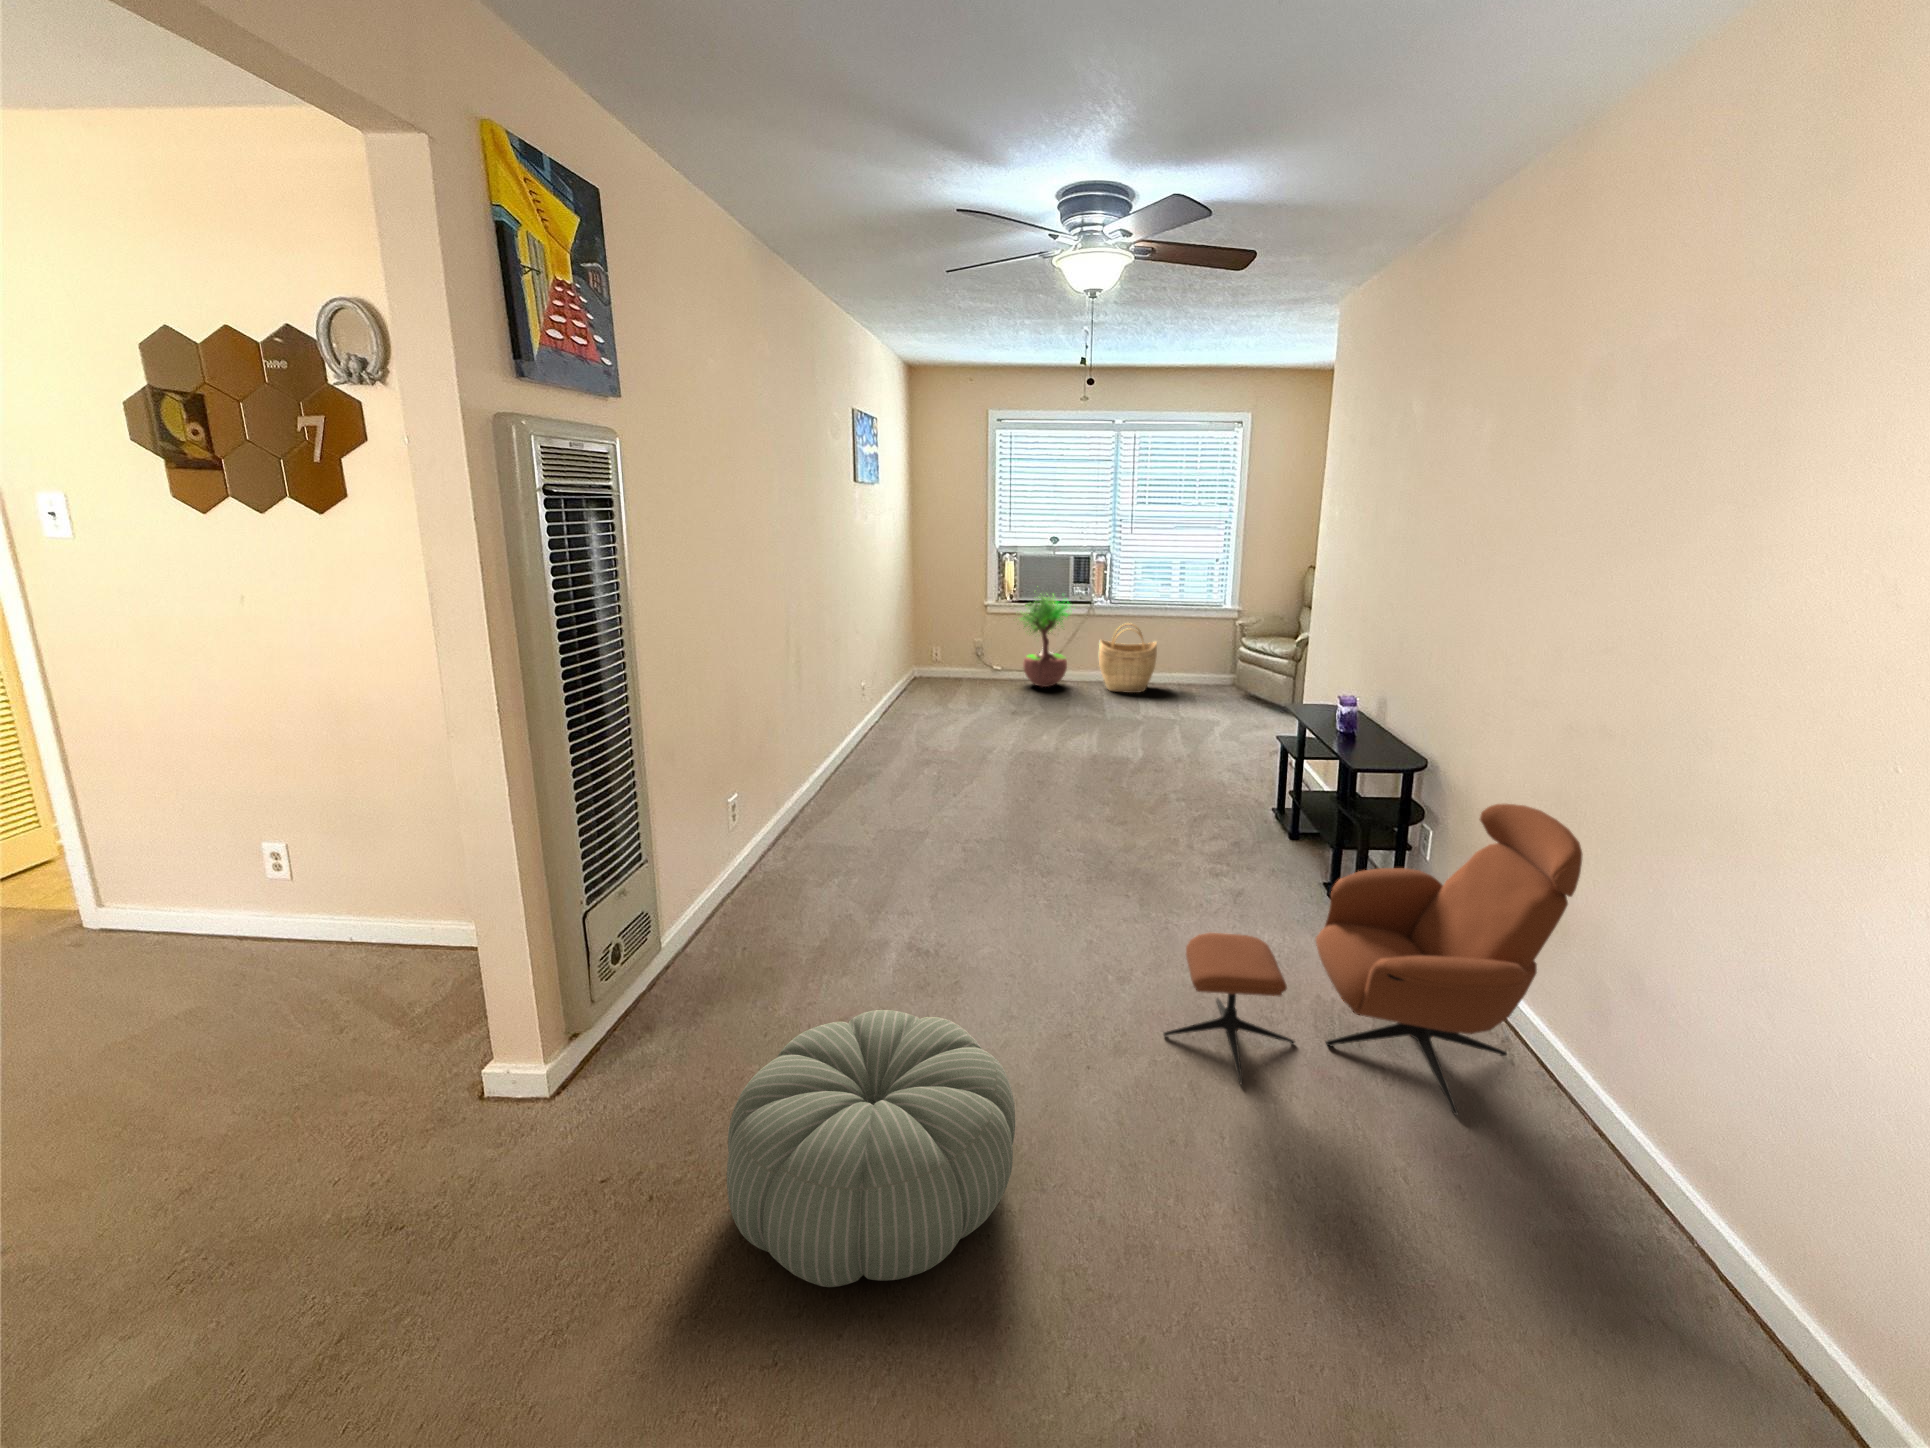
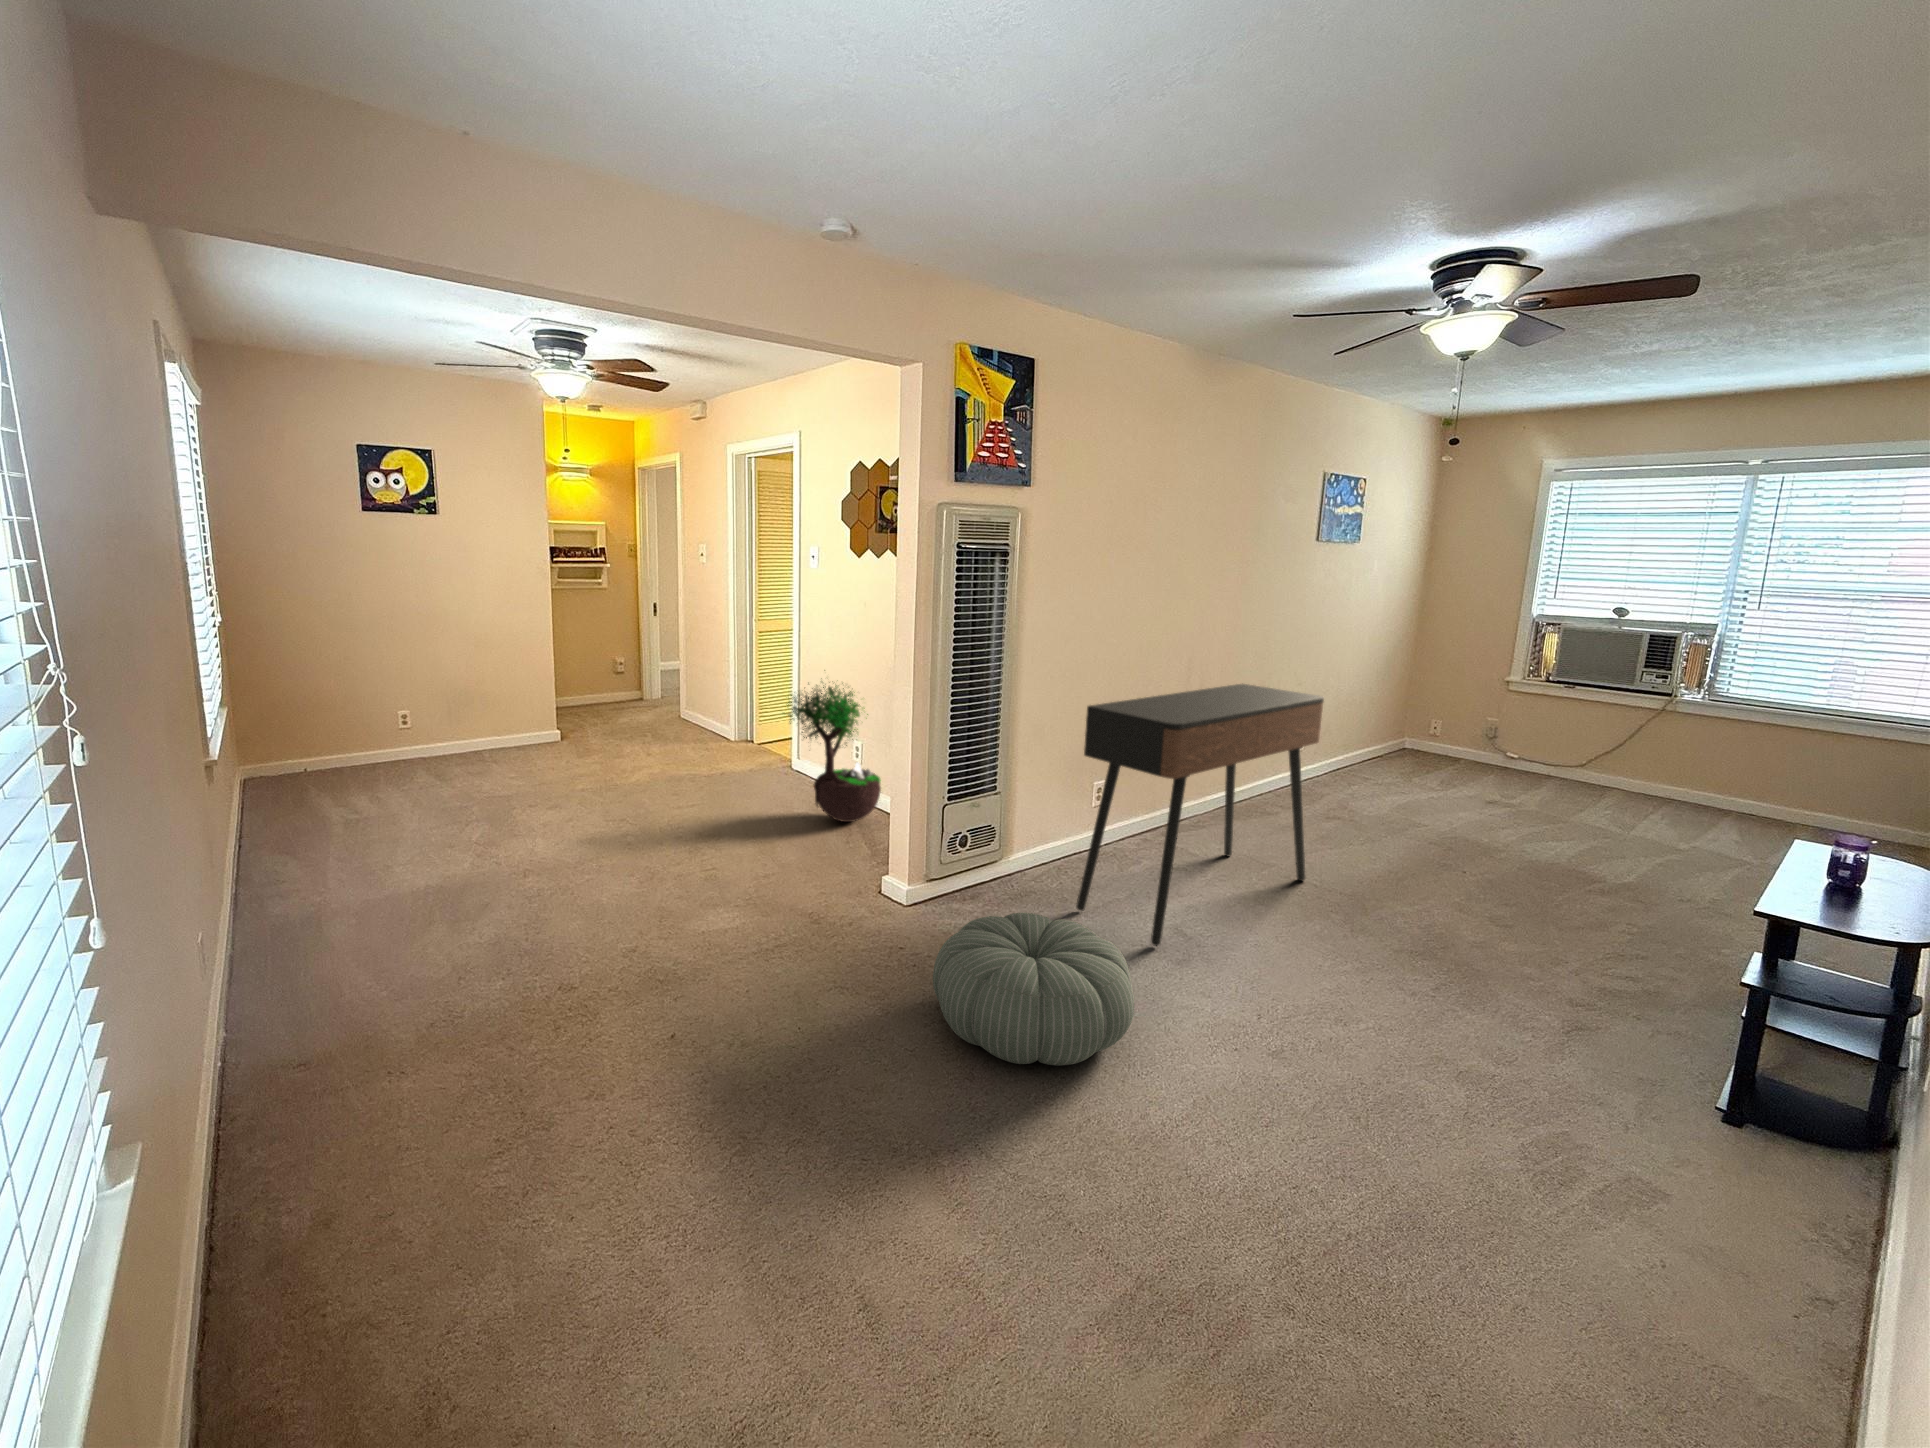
potted tree: present [1020,586,1070,687] -> present [787,670,881,822]
woven basket: present [1099,623,1157,693] -> none [1667,730,1781,828]
console table: none [774,645,963,979] -> present [1076,684,1324,946]
lounge chair: present [1164,804,1583,1115] -> none [1335,970,1908,1313]

